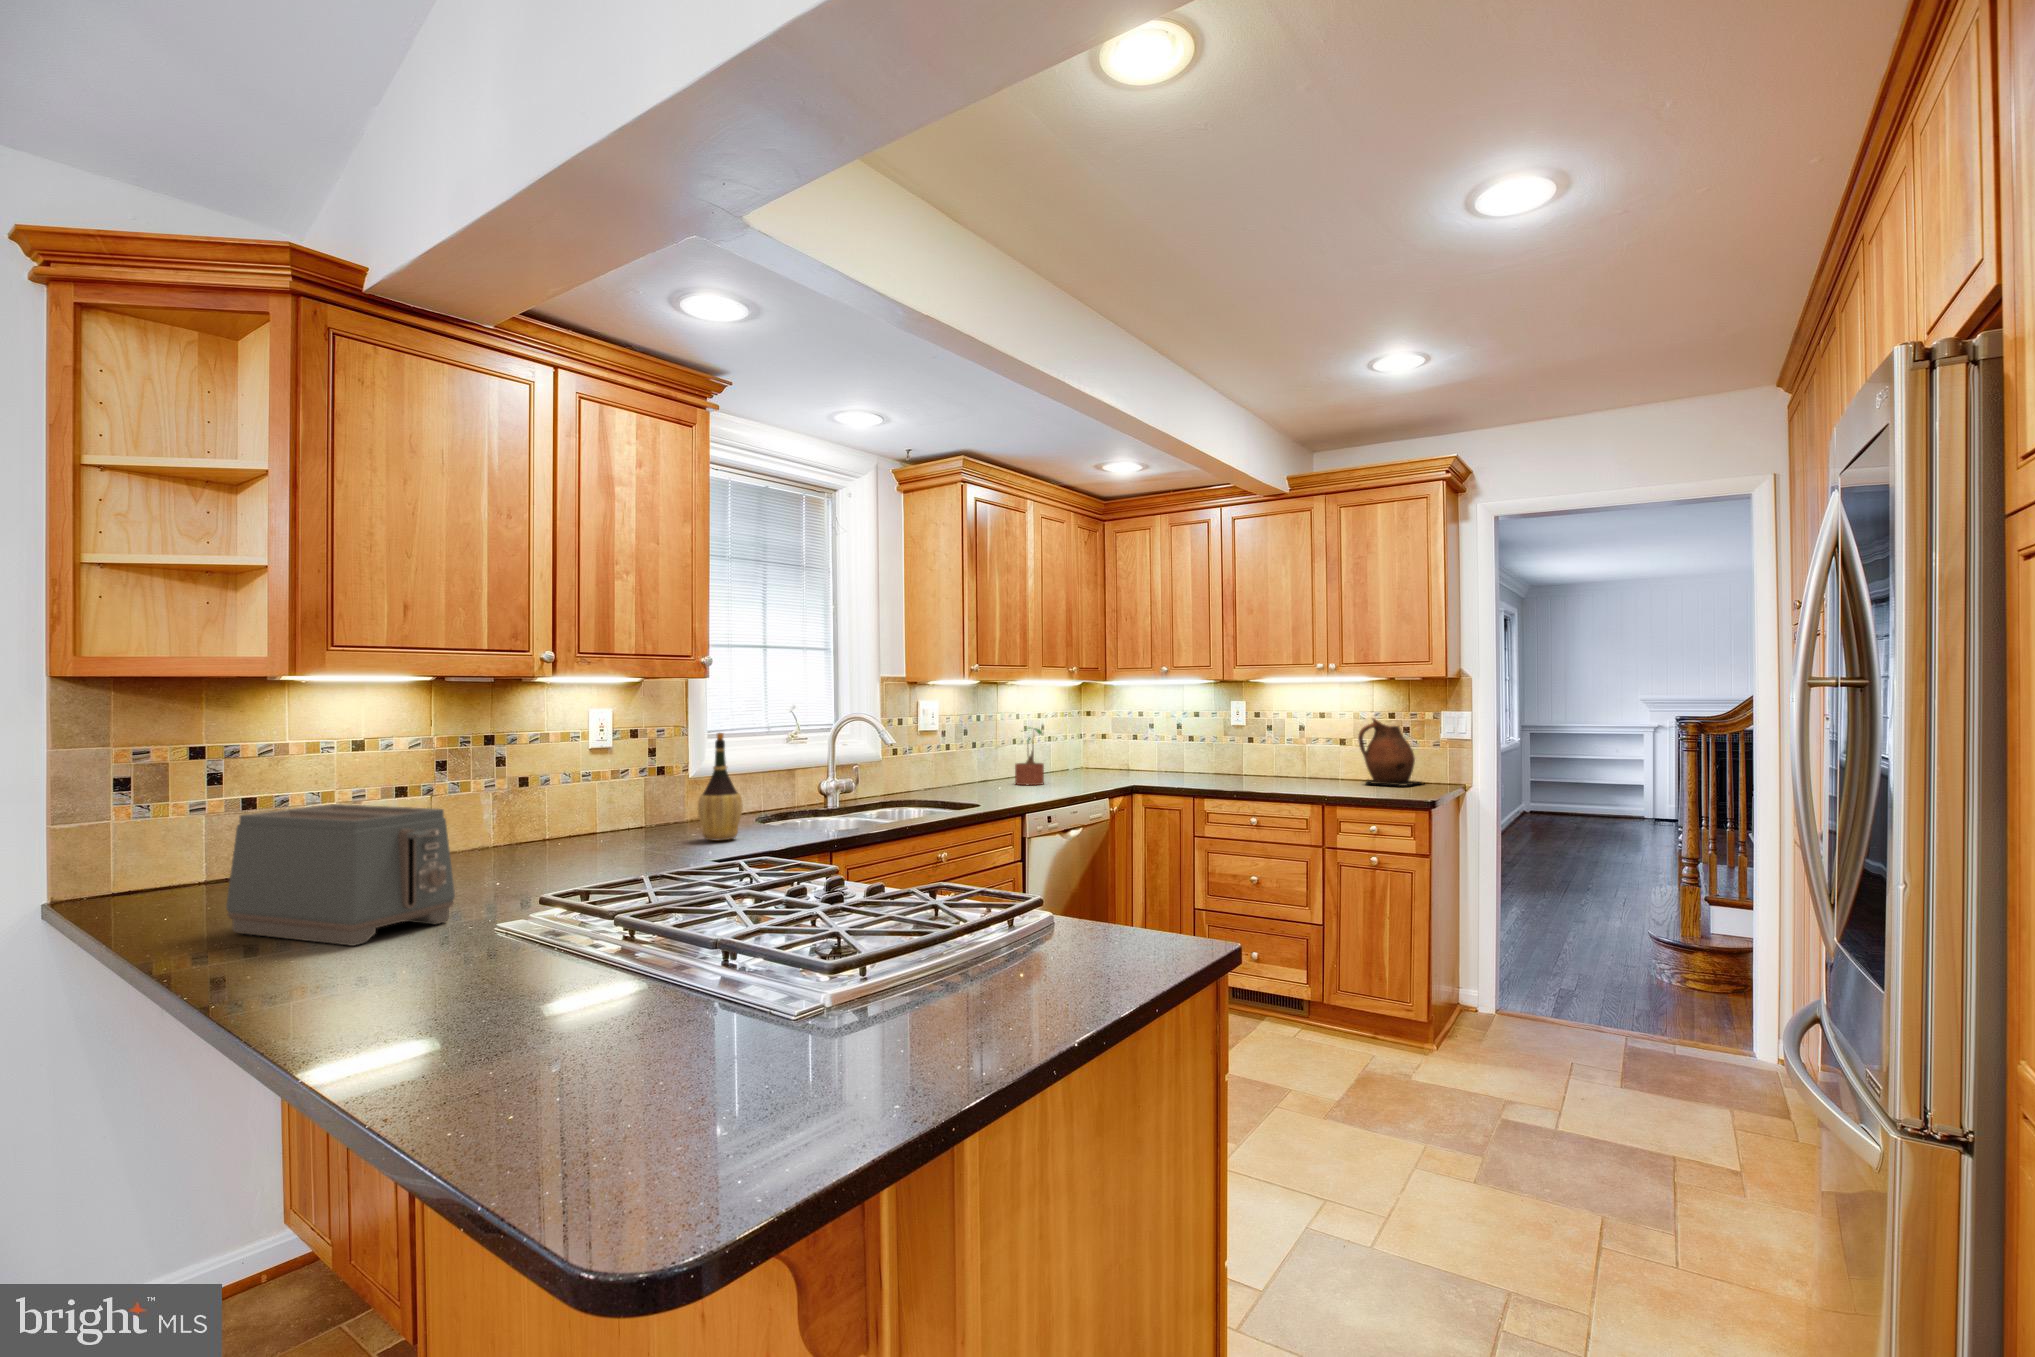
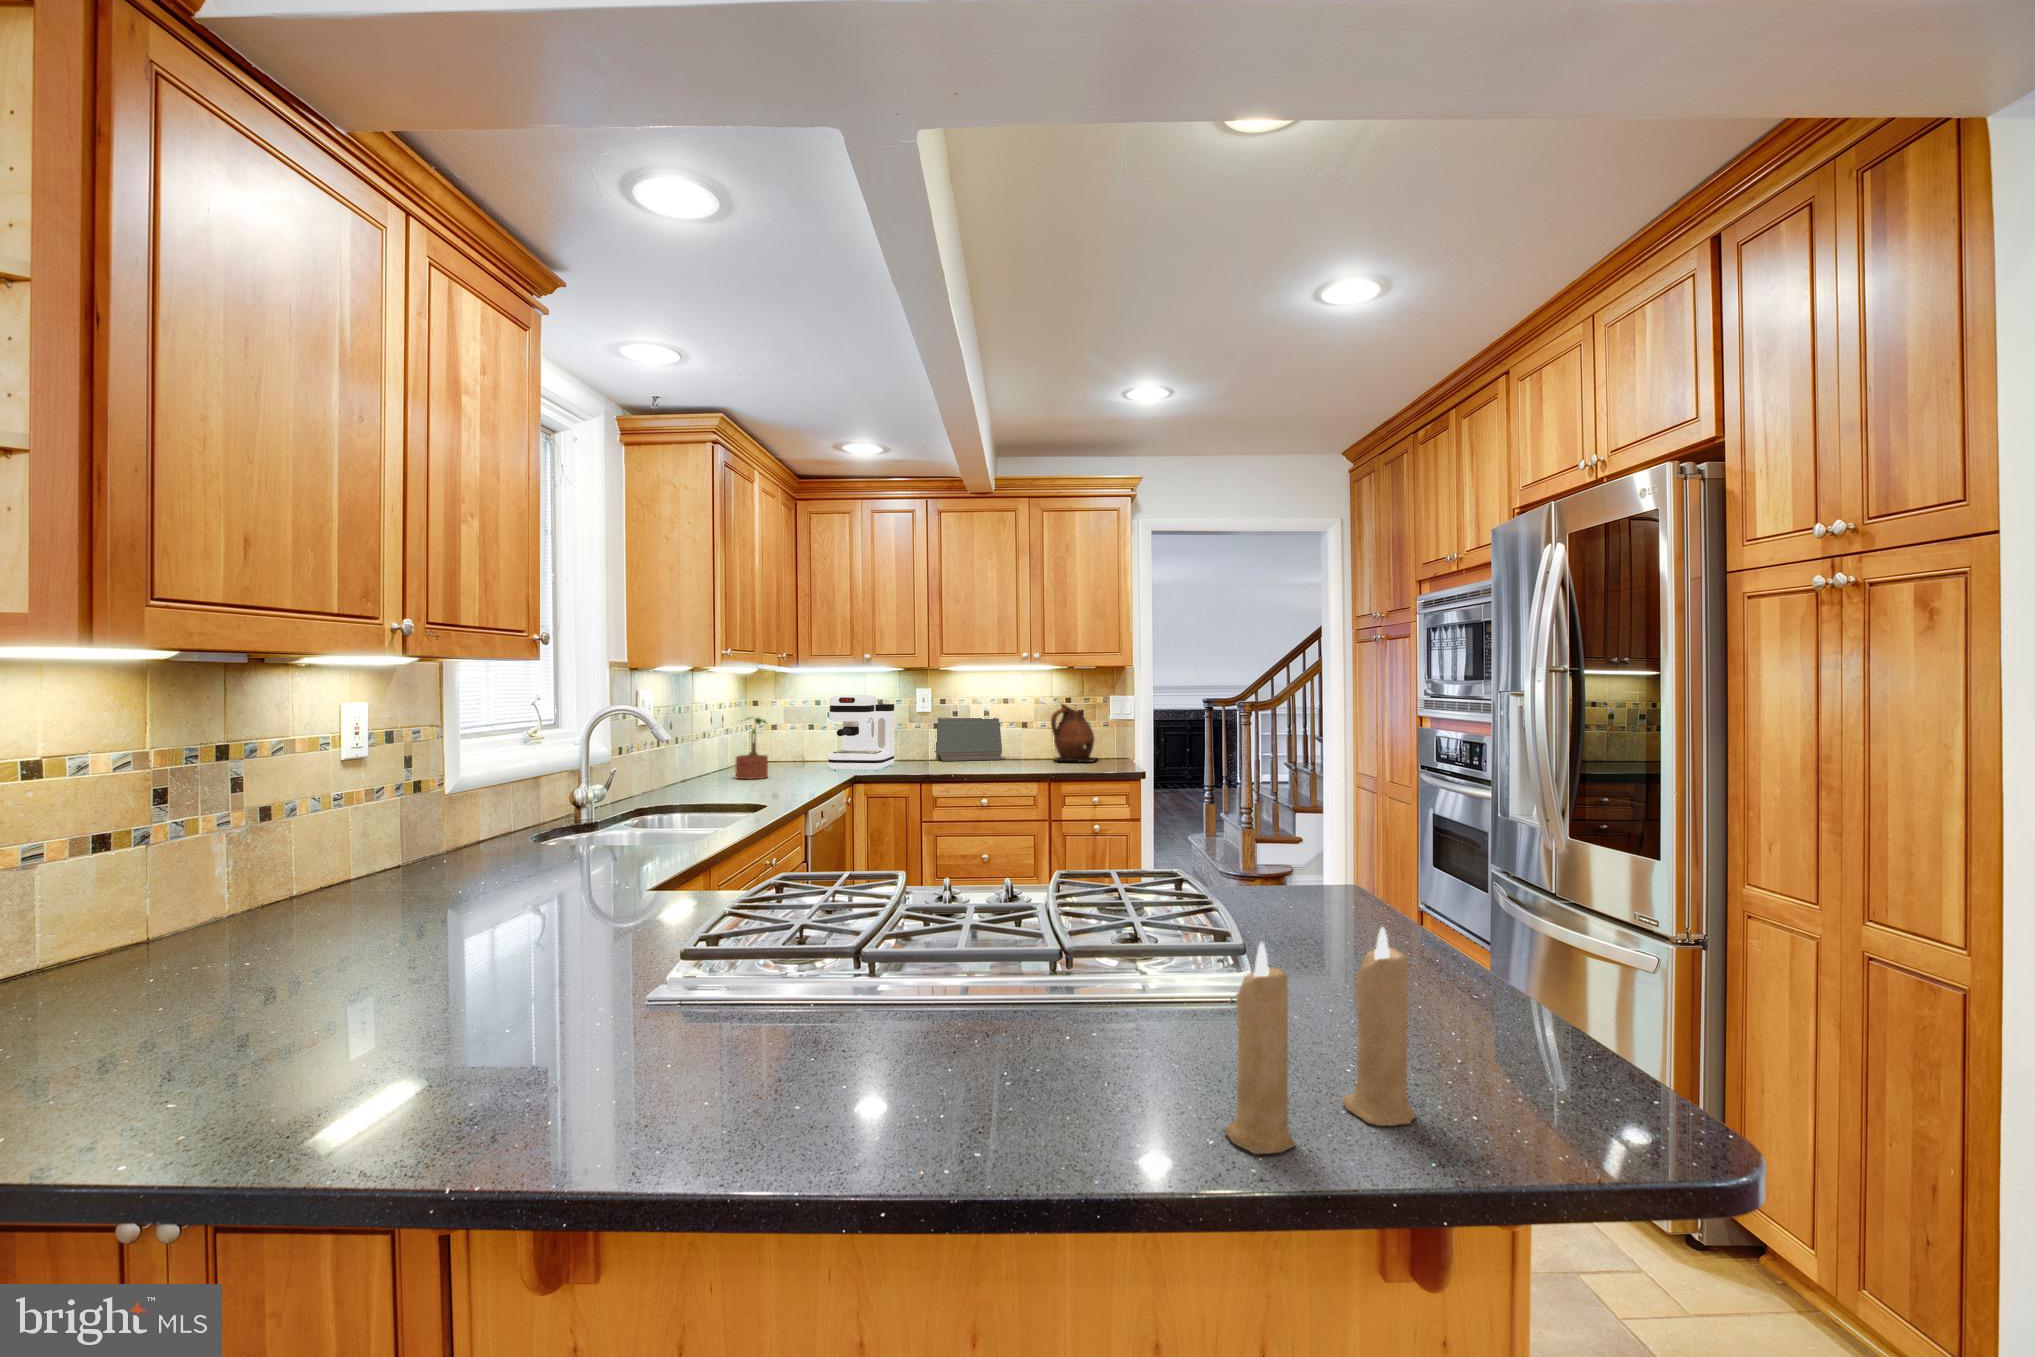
coffee maker: none [1110,708,1183,784] -> present [828,695,895,771]
wine bottle: present [698,733,743,840] -> none [553,732,613,869]
toaster: present [226,804,455,946] -> present [935,717,1002,761]
candle: none [475,899,659,1103] -> present [1224,927,1416,1154]

